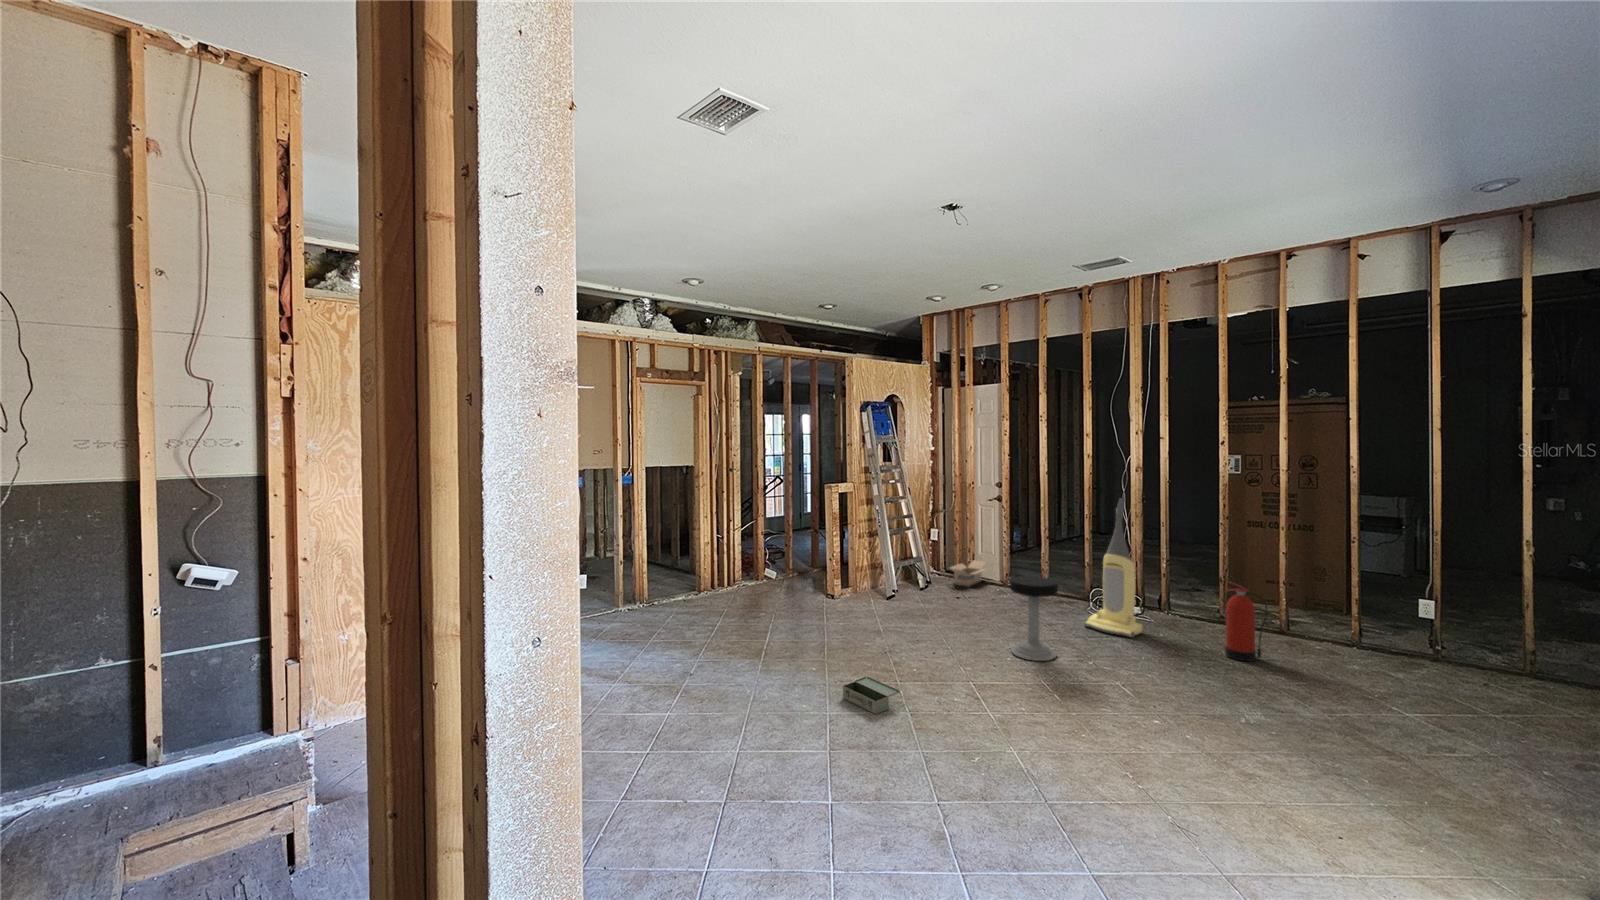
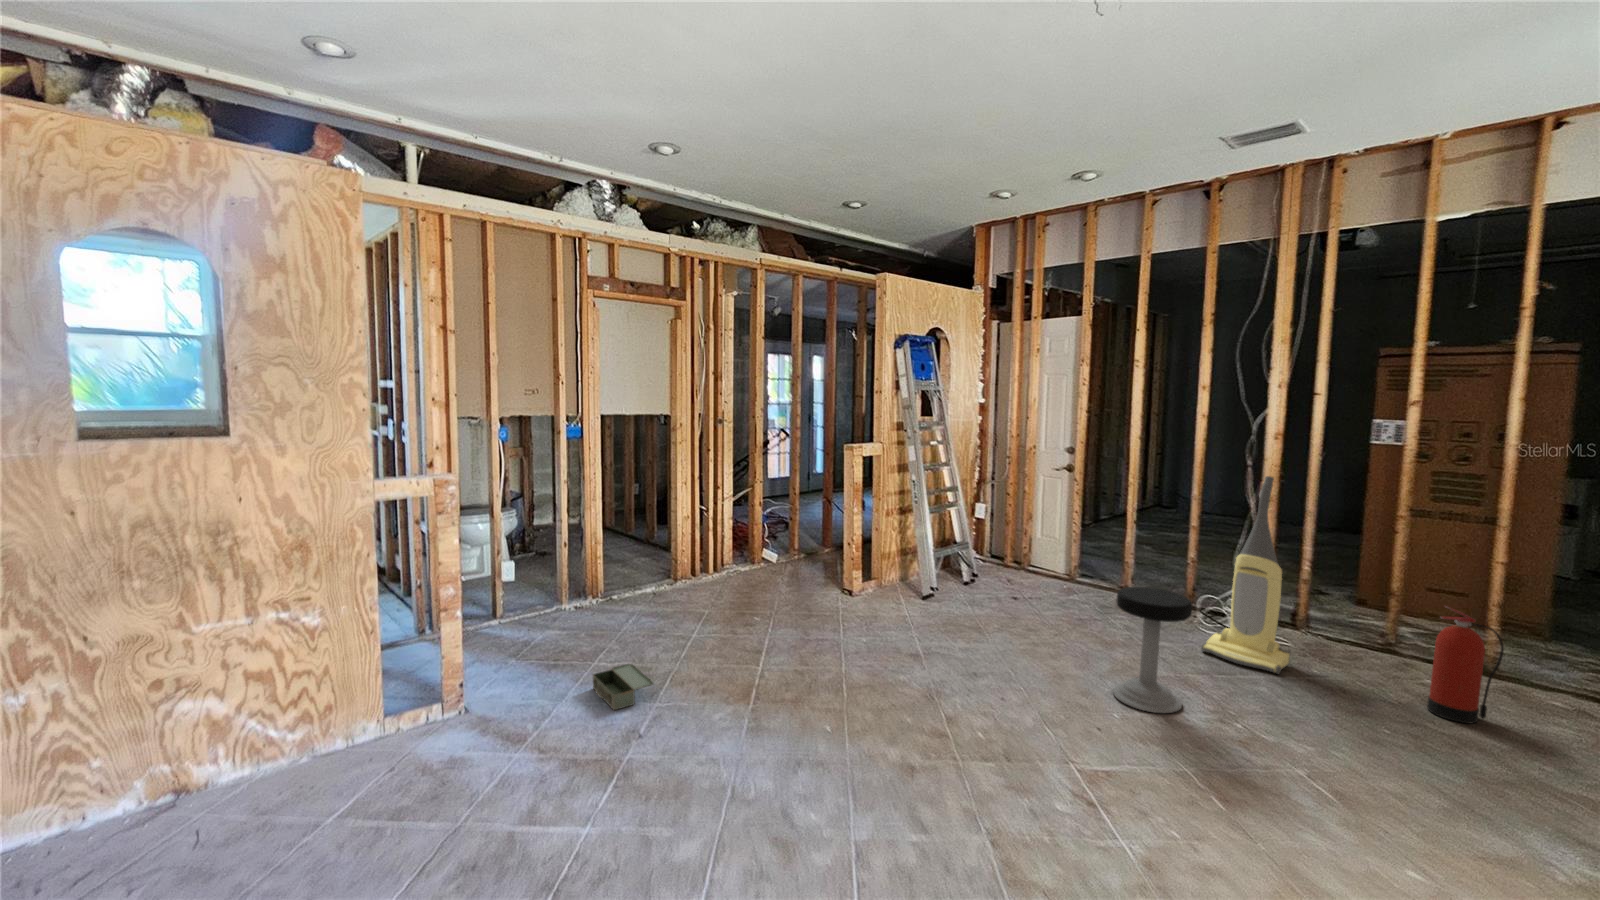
cardboard box: present [950,560,986,587] -> none [1000,546,1050,582]
toolbox: present [843,677,900,714] -> present [593,664,653,710]

